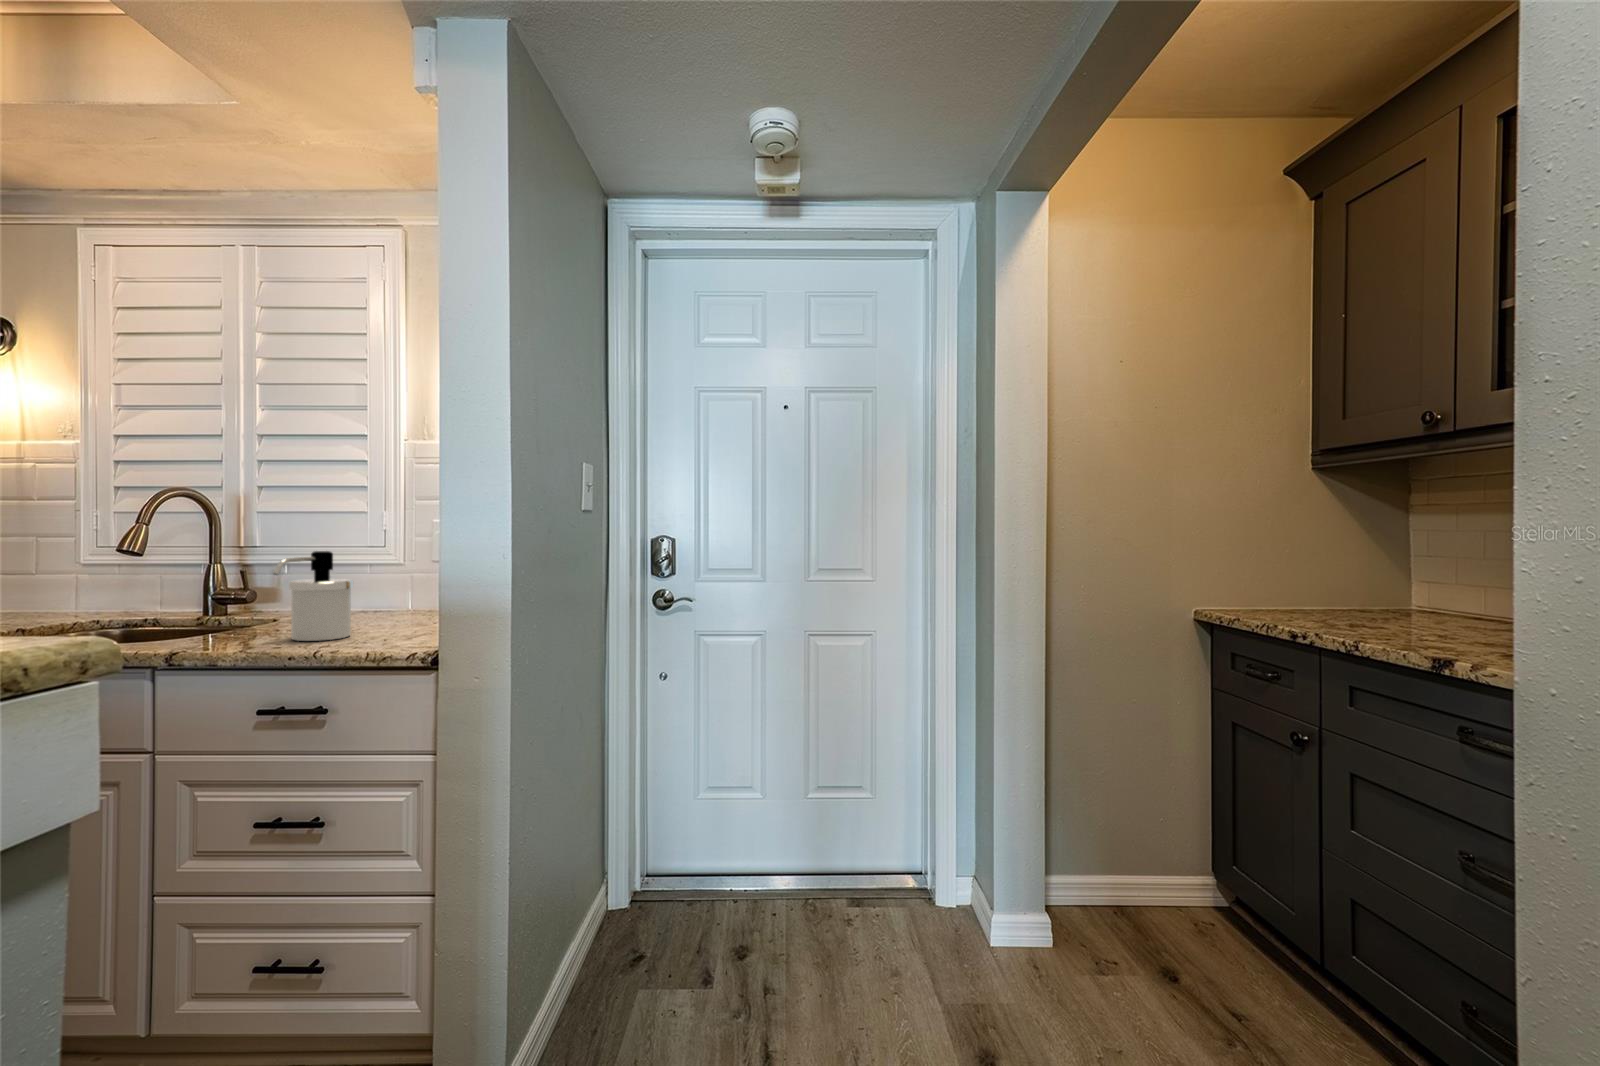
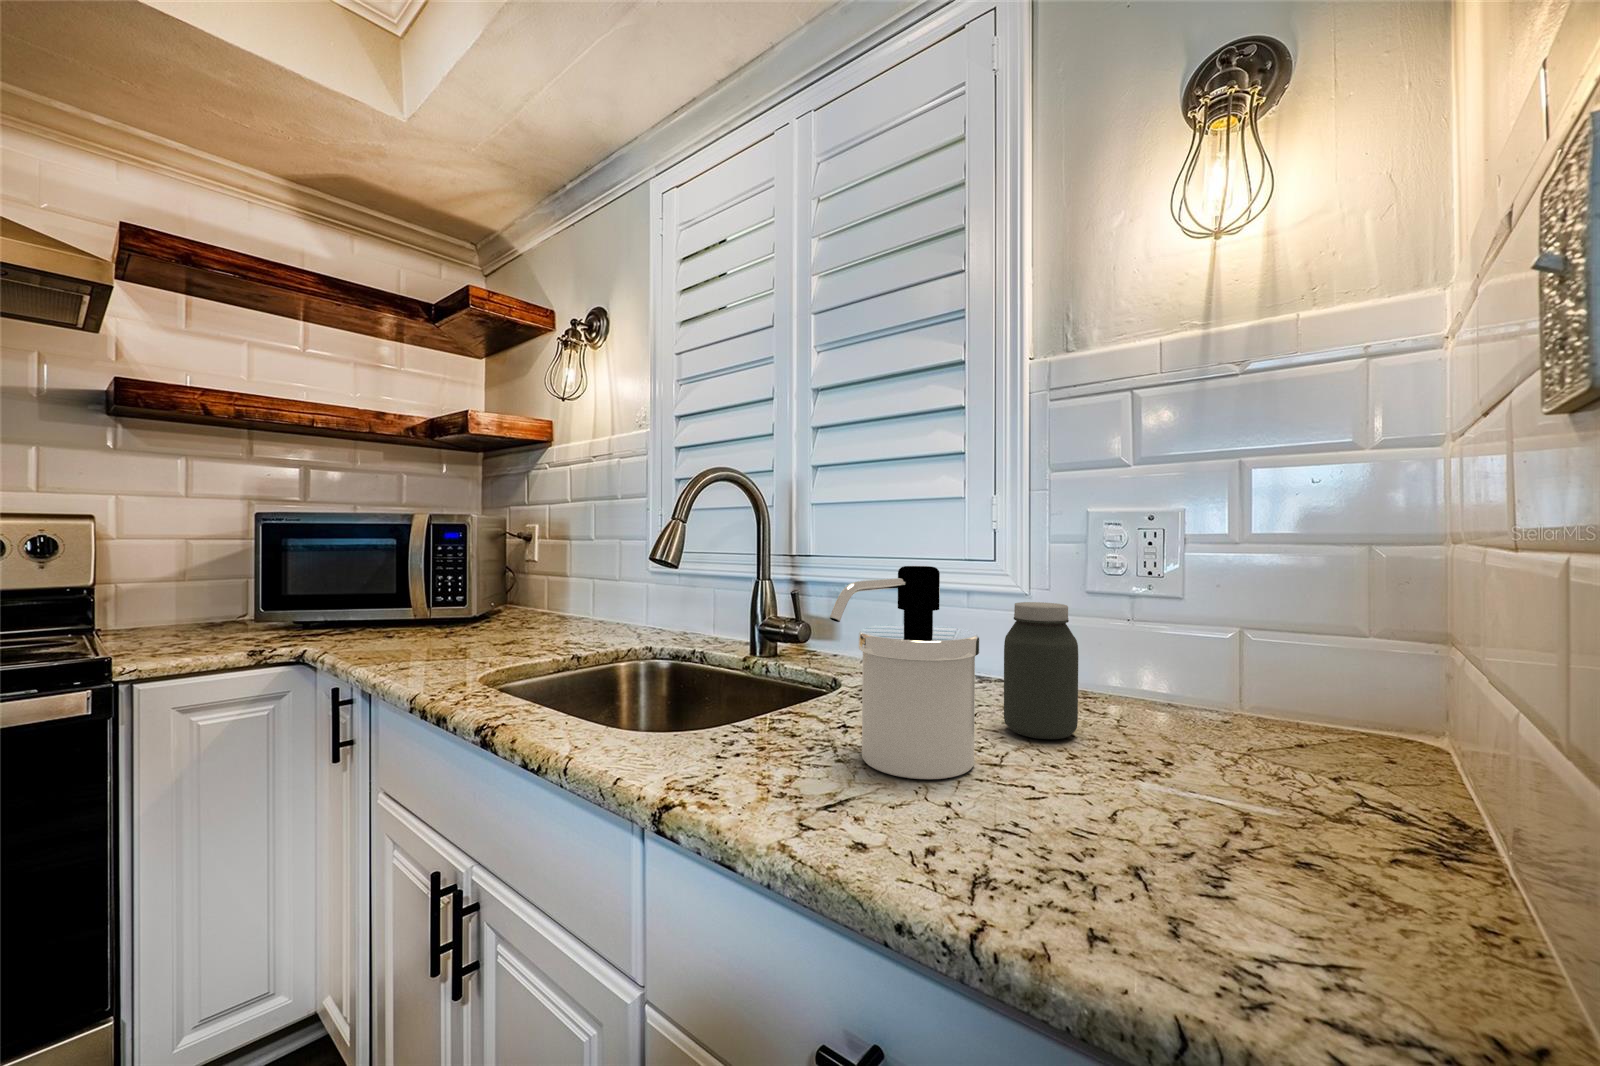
jar: none [374,567,411,628] -> present [1004,602,1078,739]

